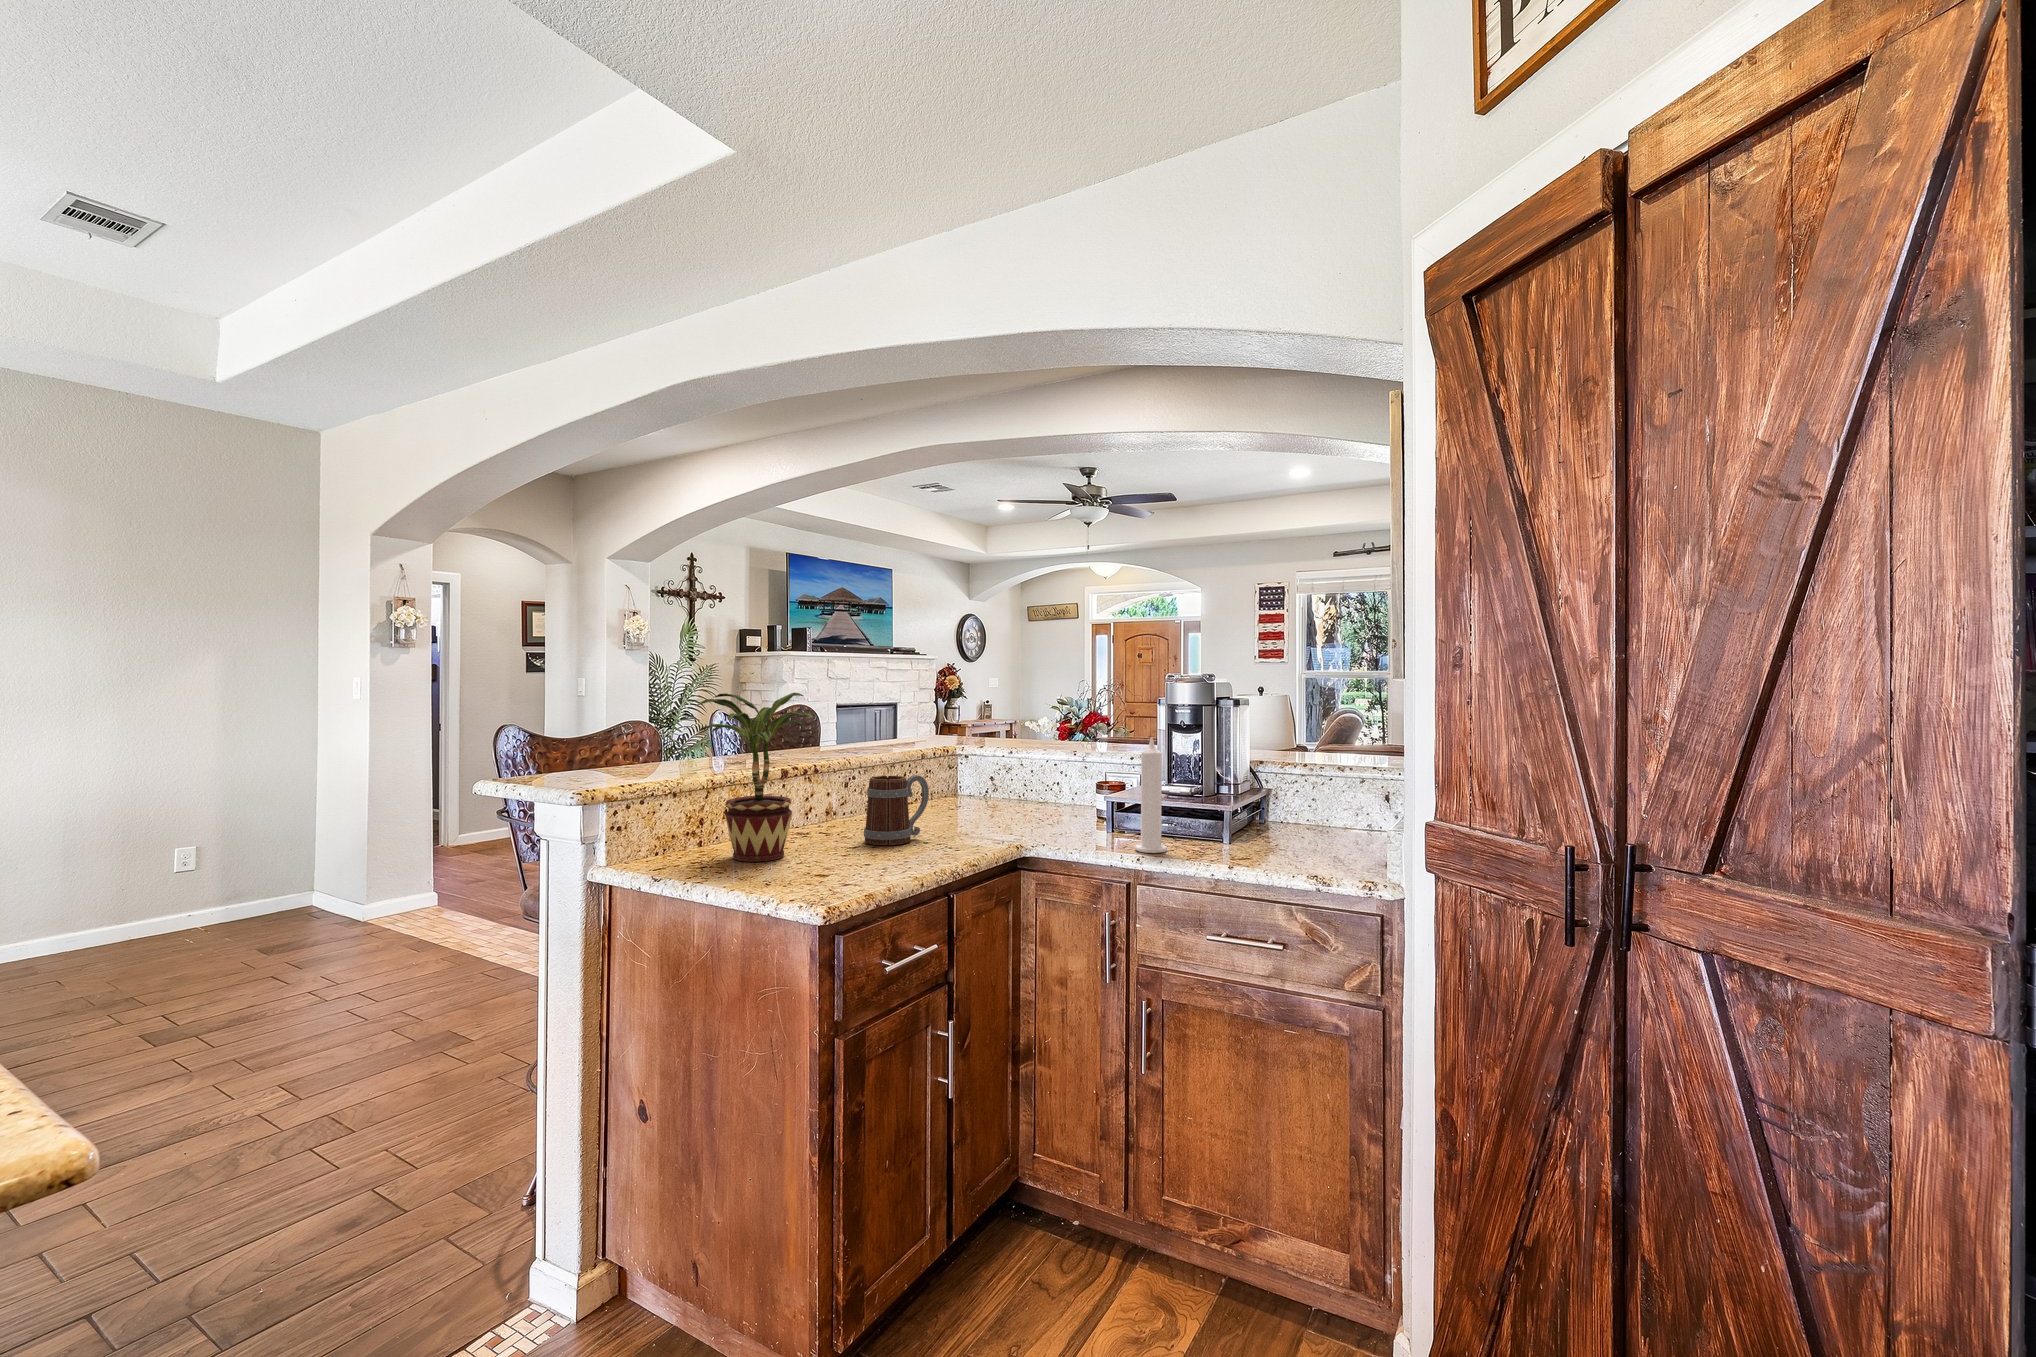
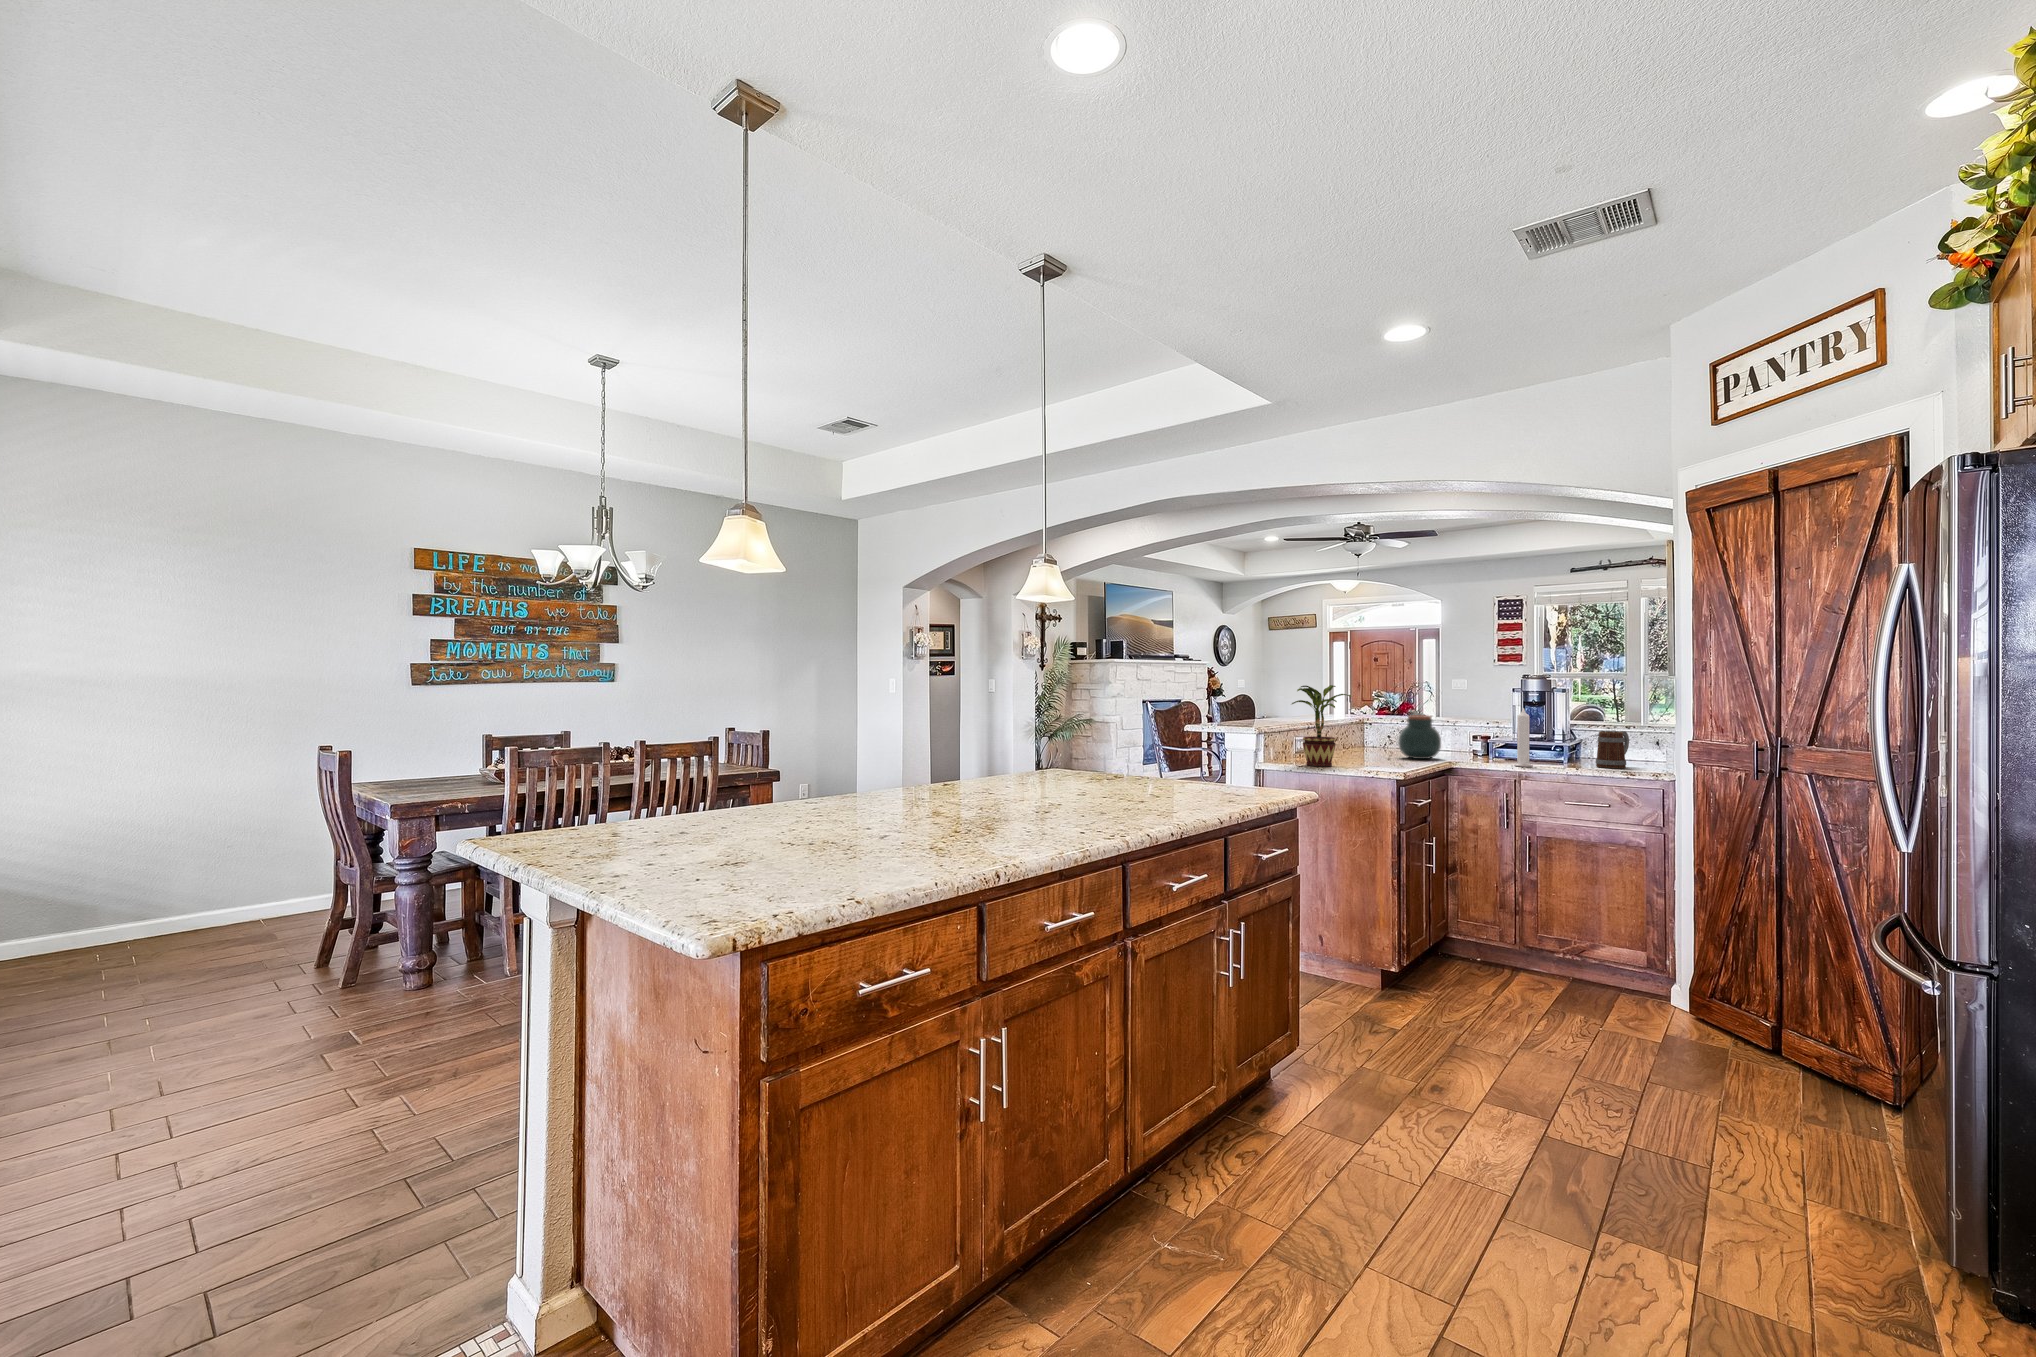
jar: none [963,747,1035,829] -> present [1398,715,1441,759]
mug: present [864,775,929,845] -> present [1595,731,1629,768]

